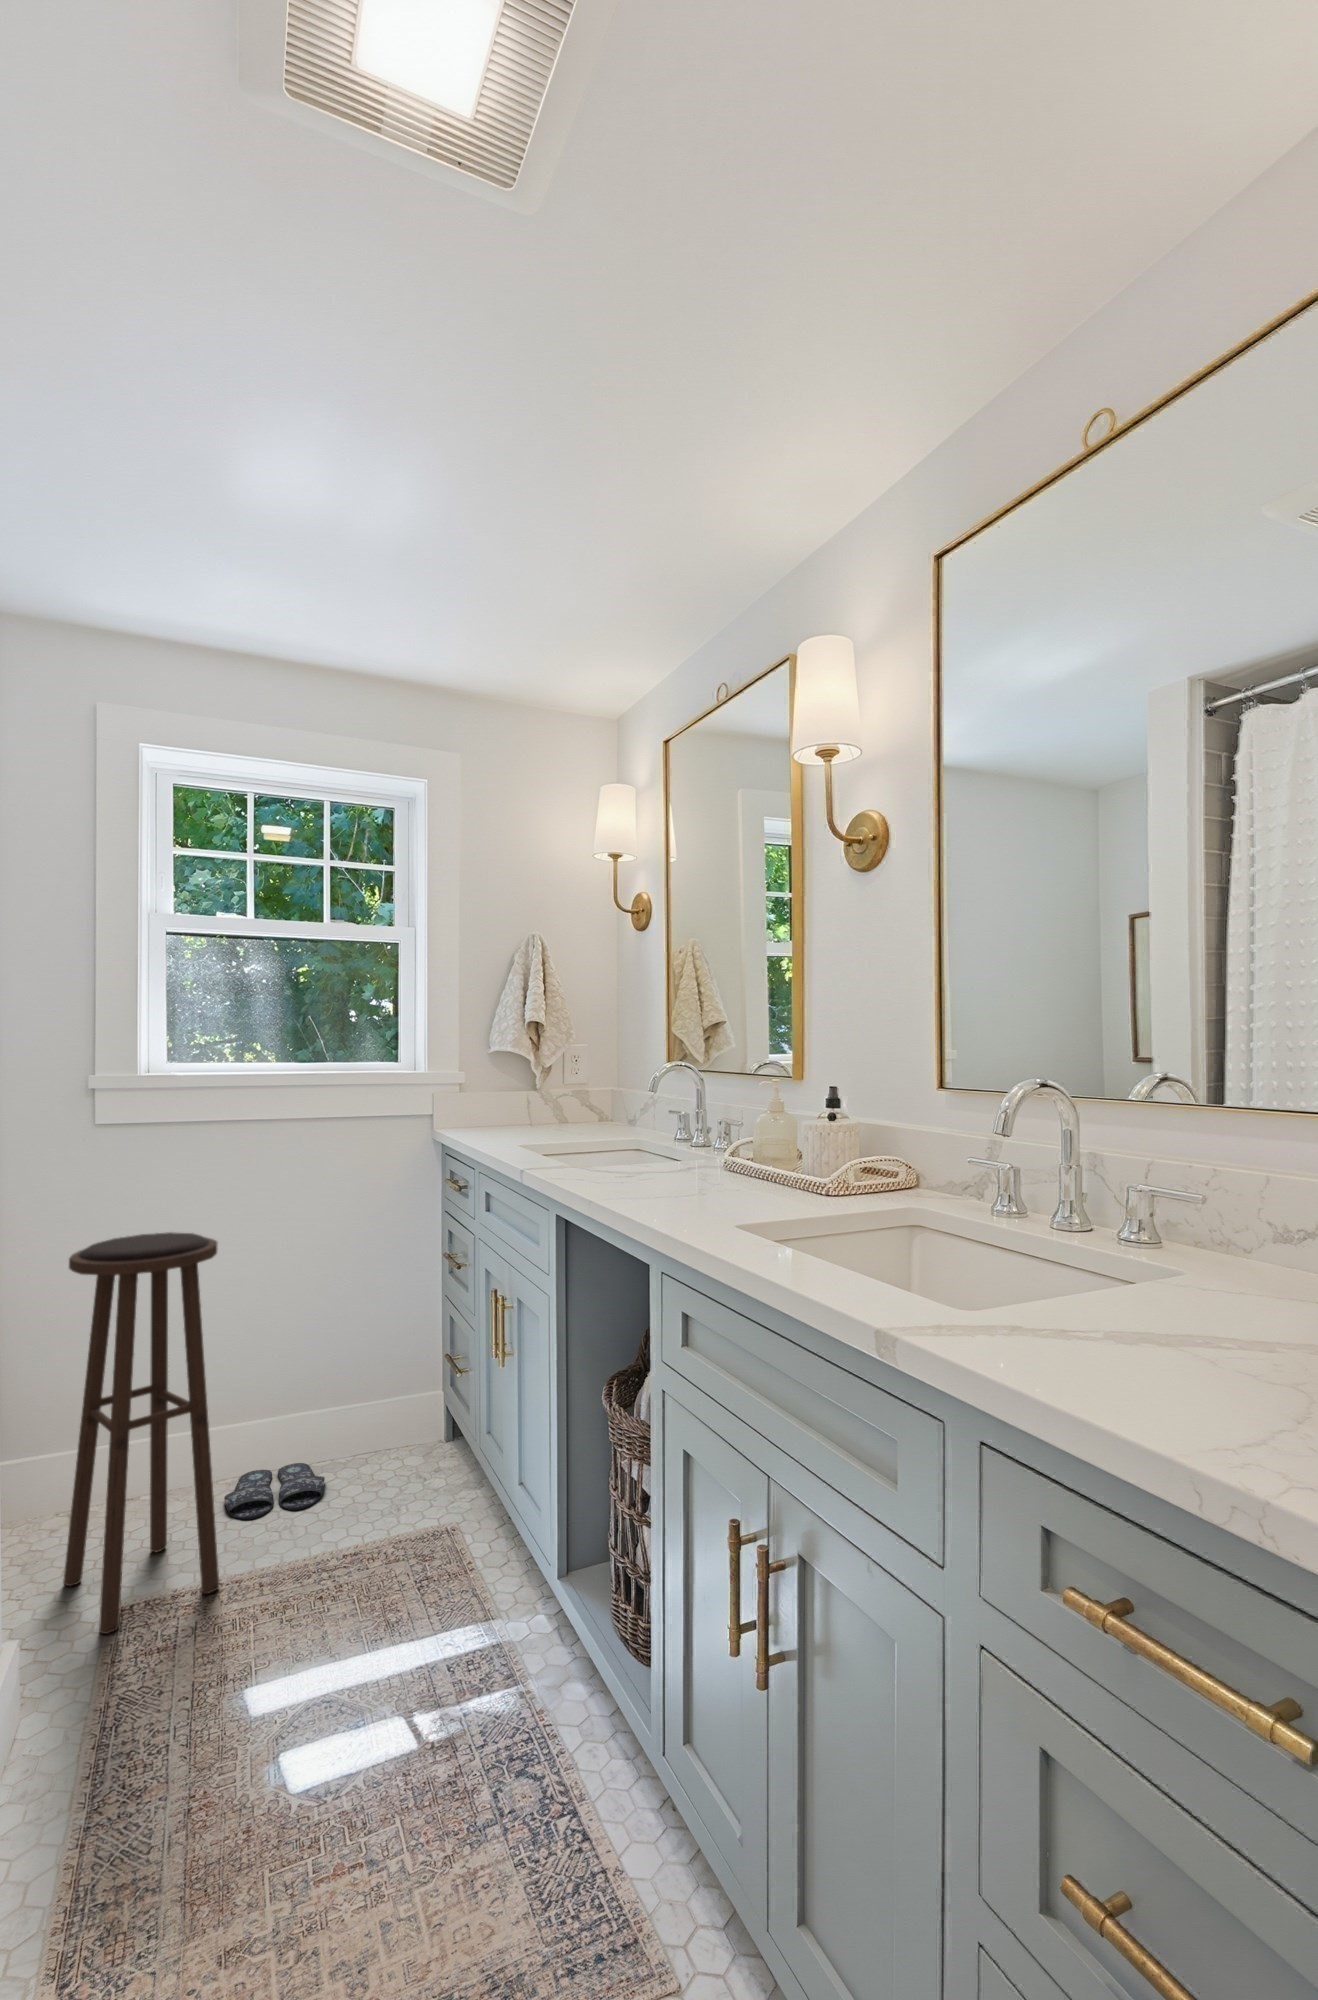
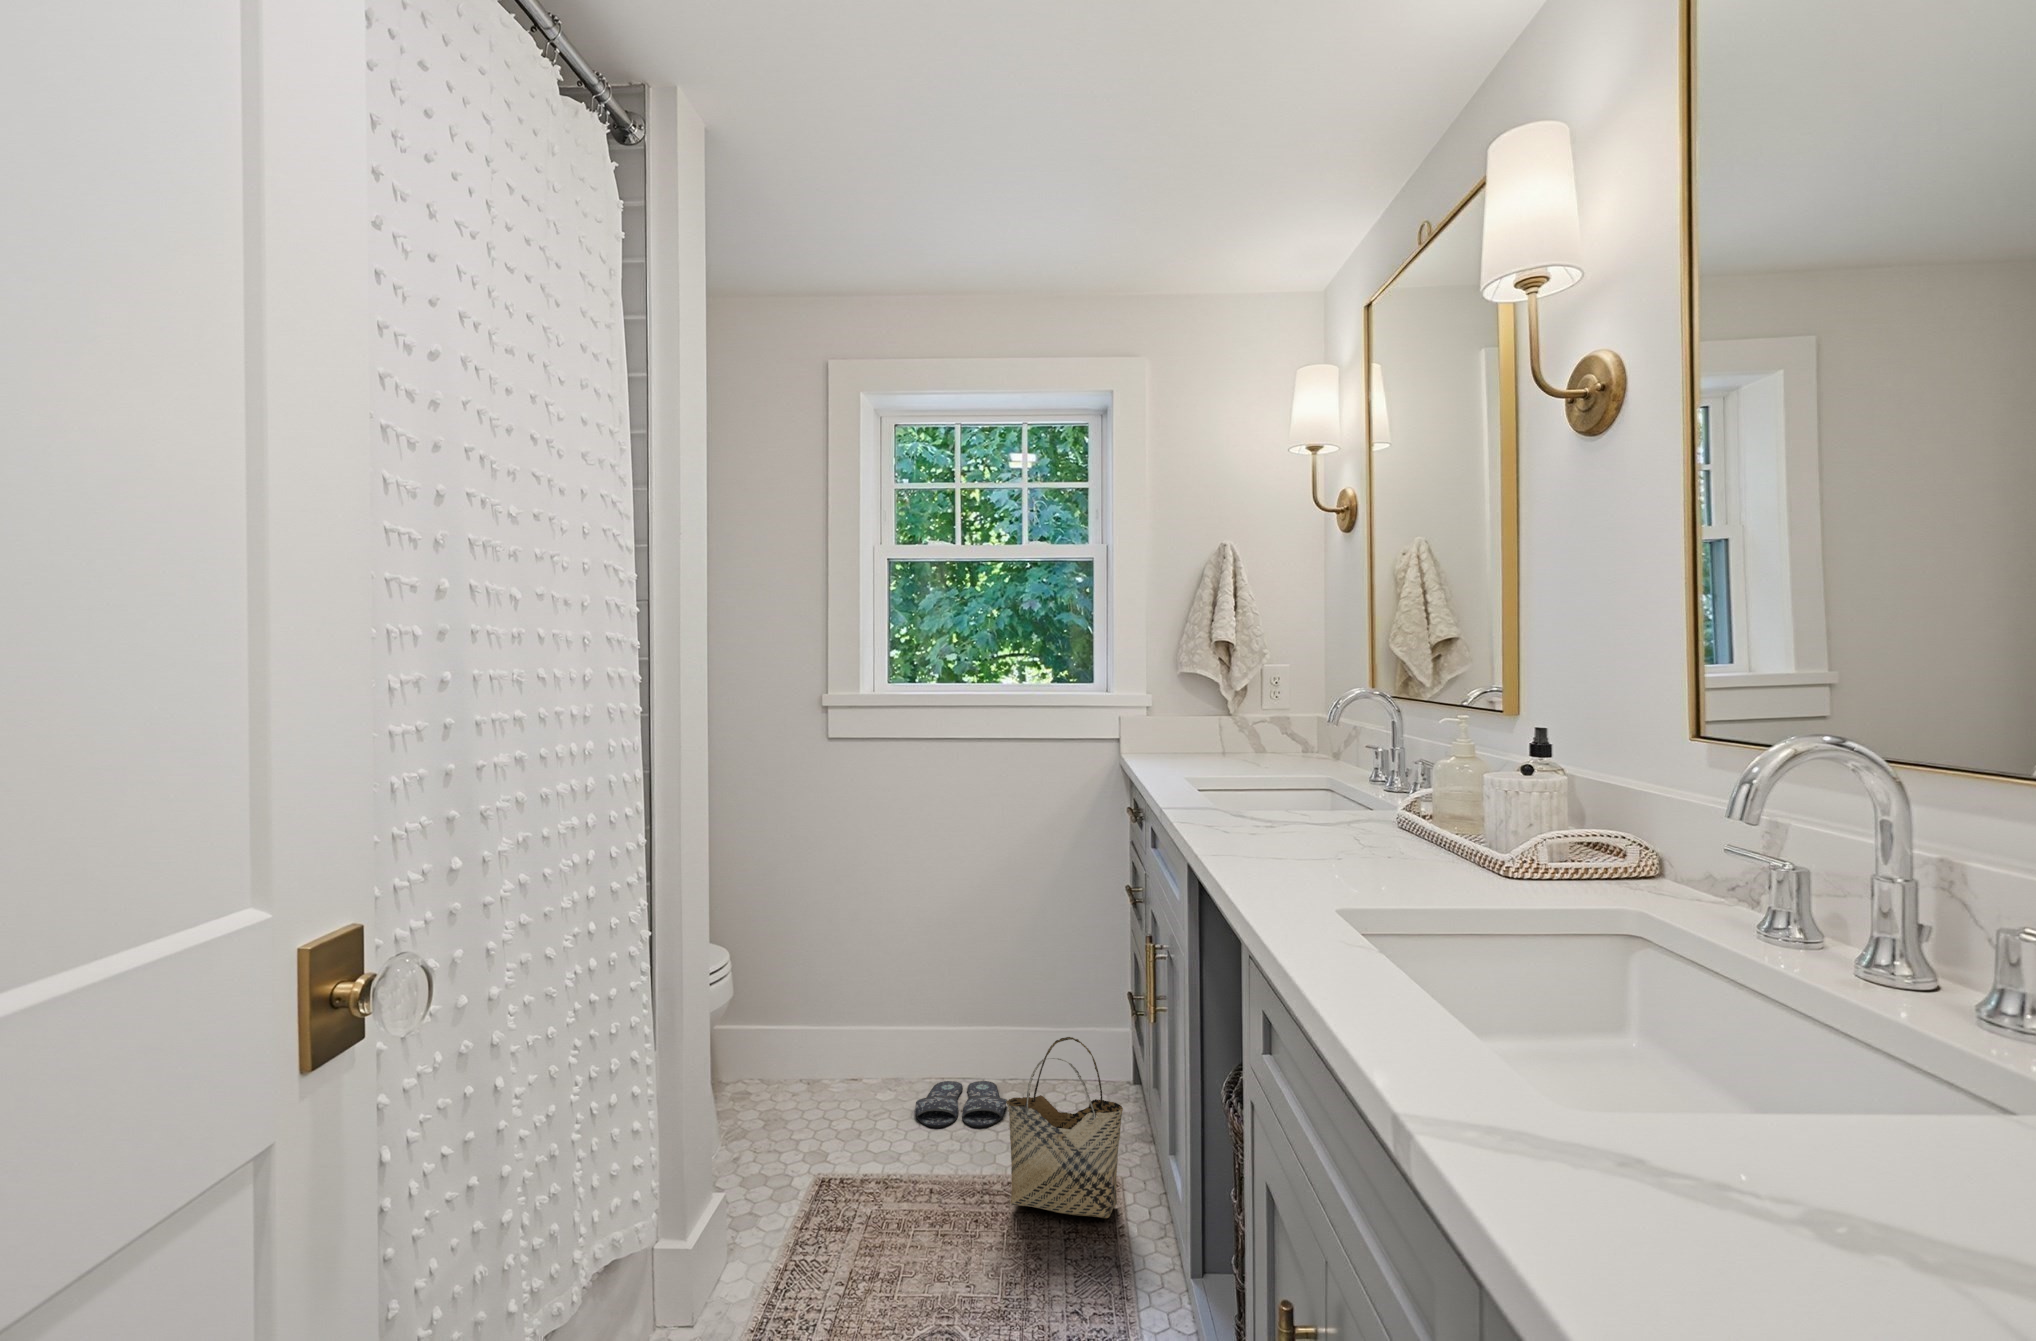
stool: present [63,1232,219,1634] -> none [763,847,893,1207]
woven basket: none [349,1397,466,1575] -> present [1006,1037,1123,1218]

